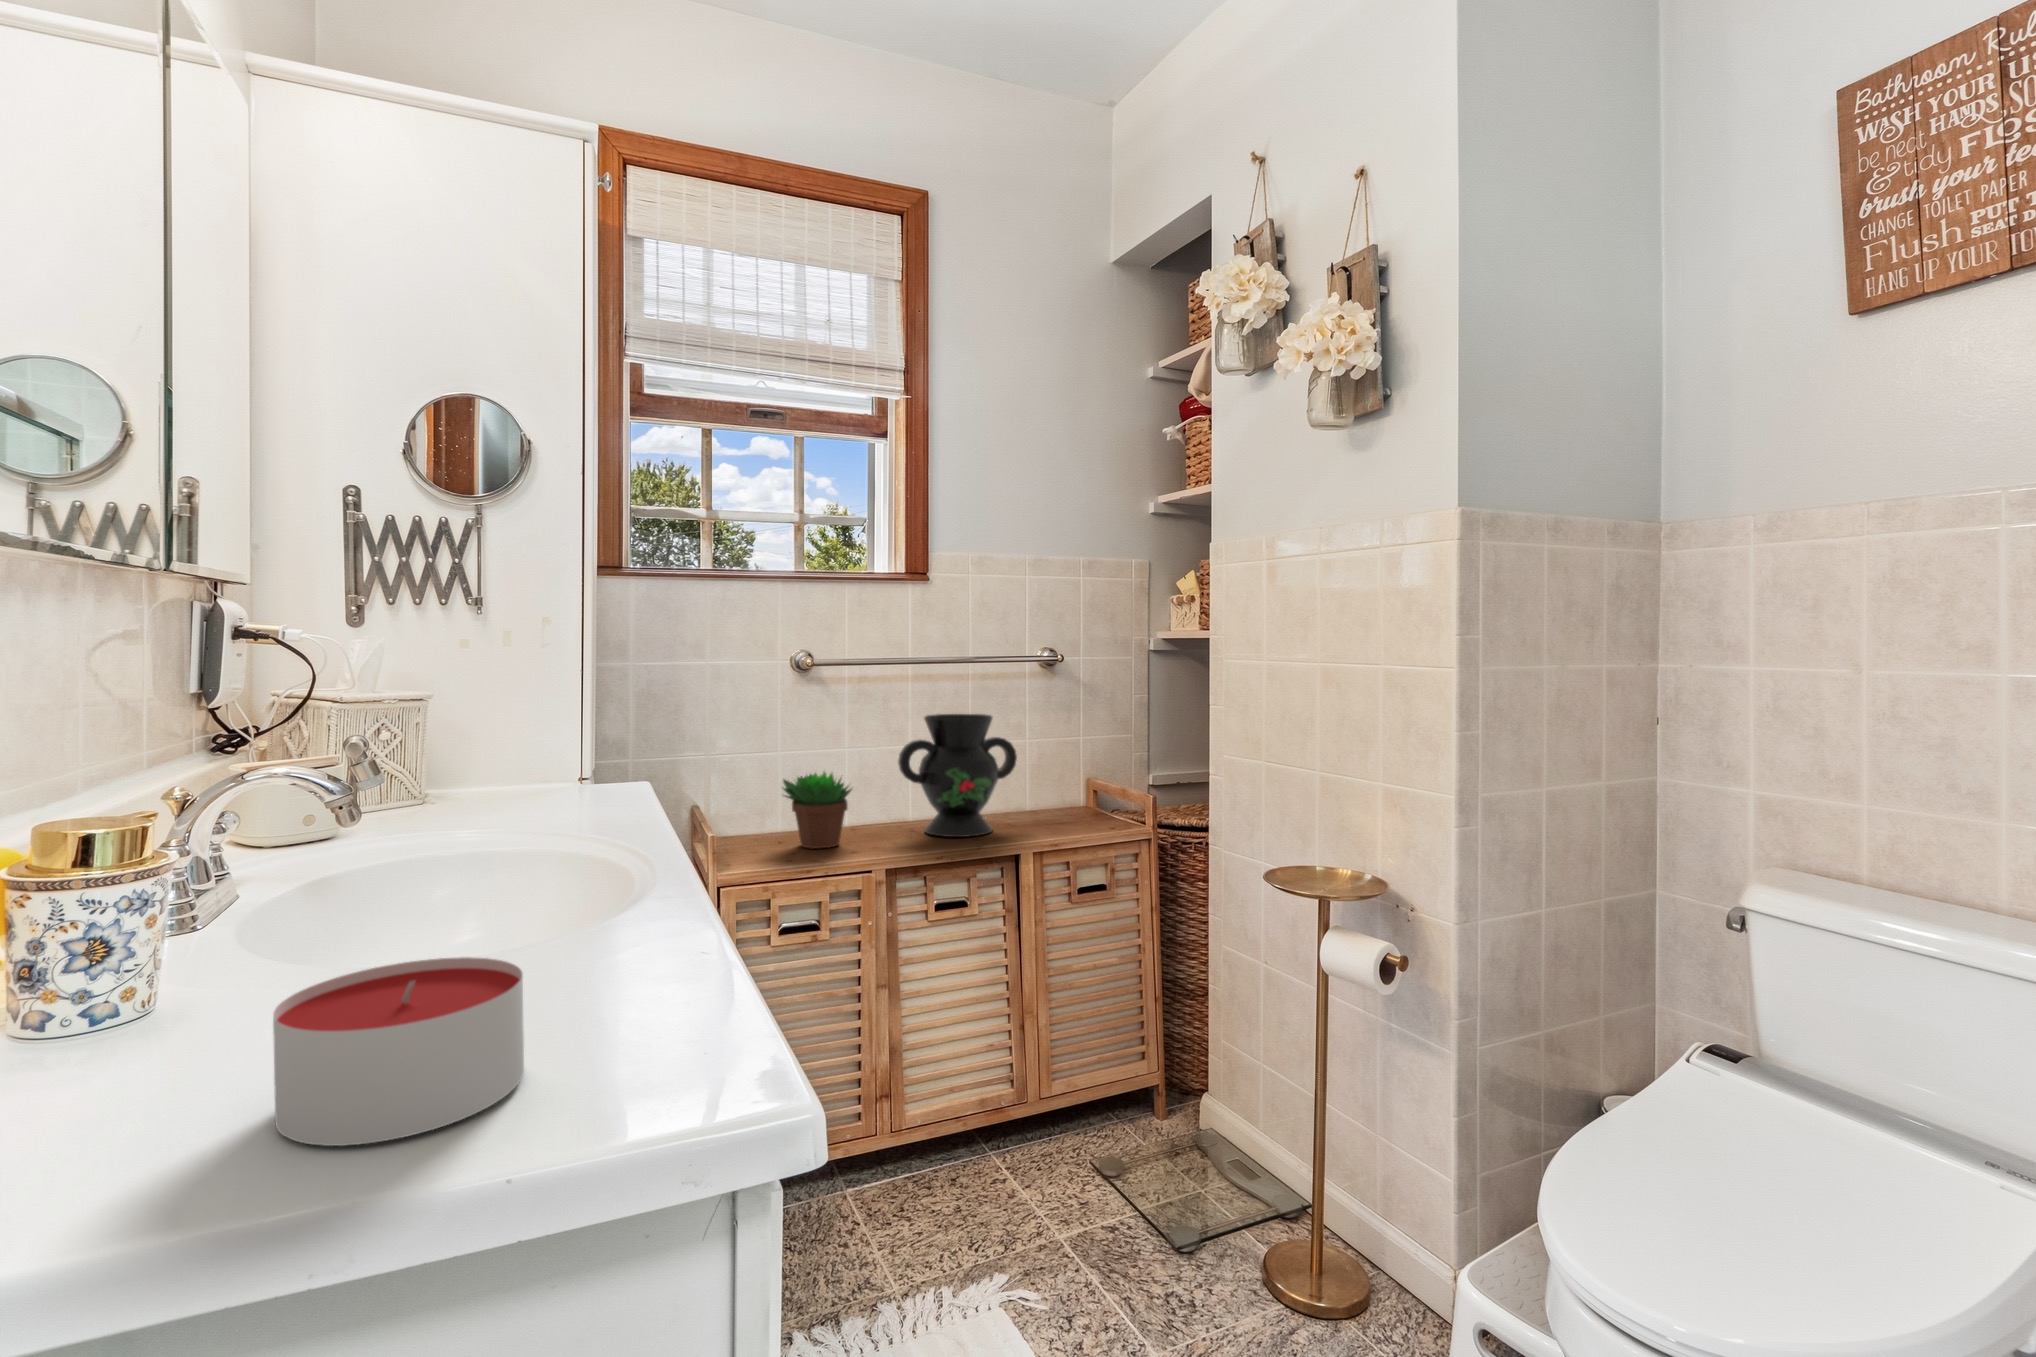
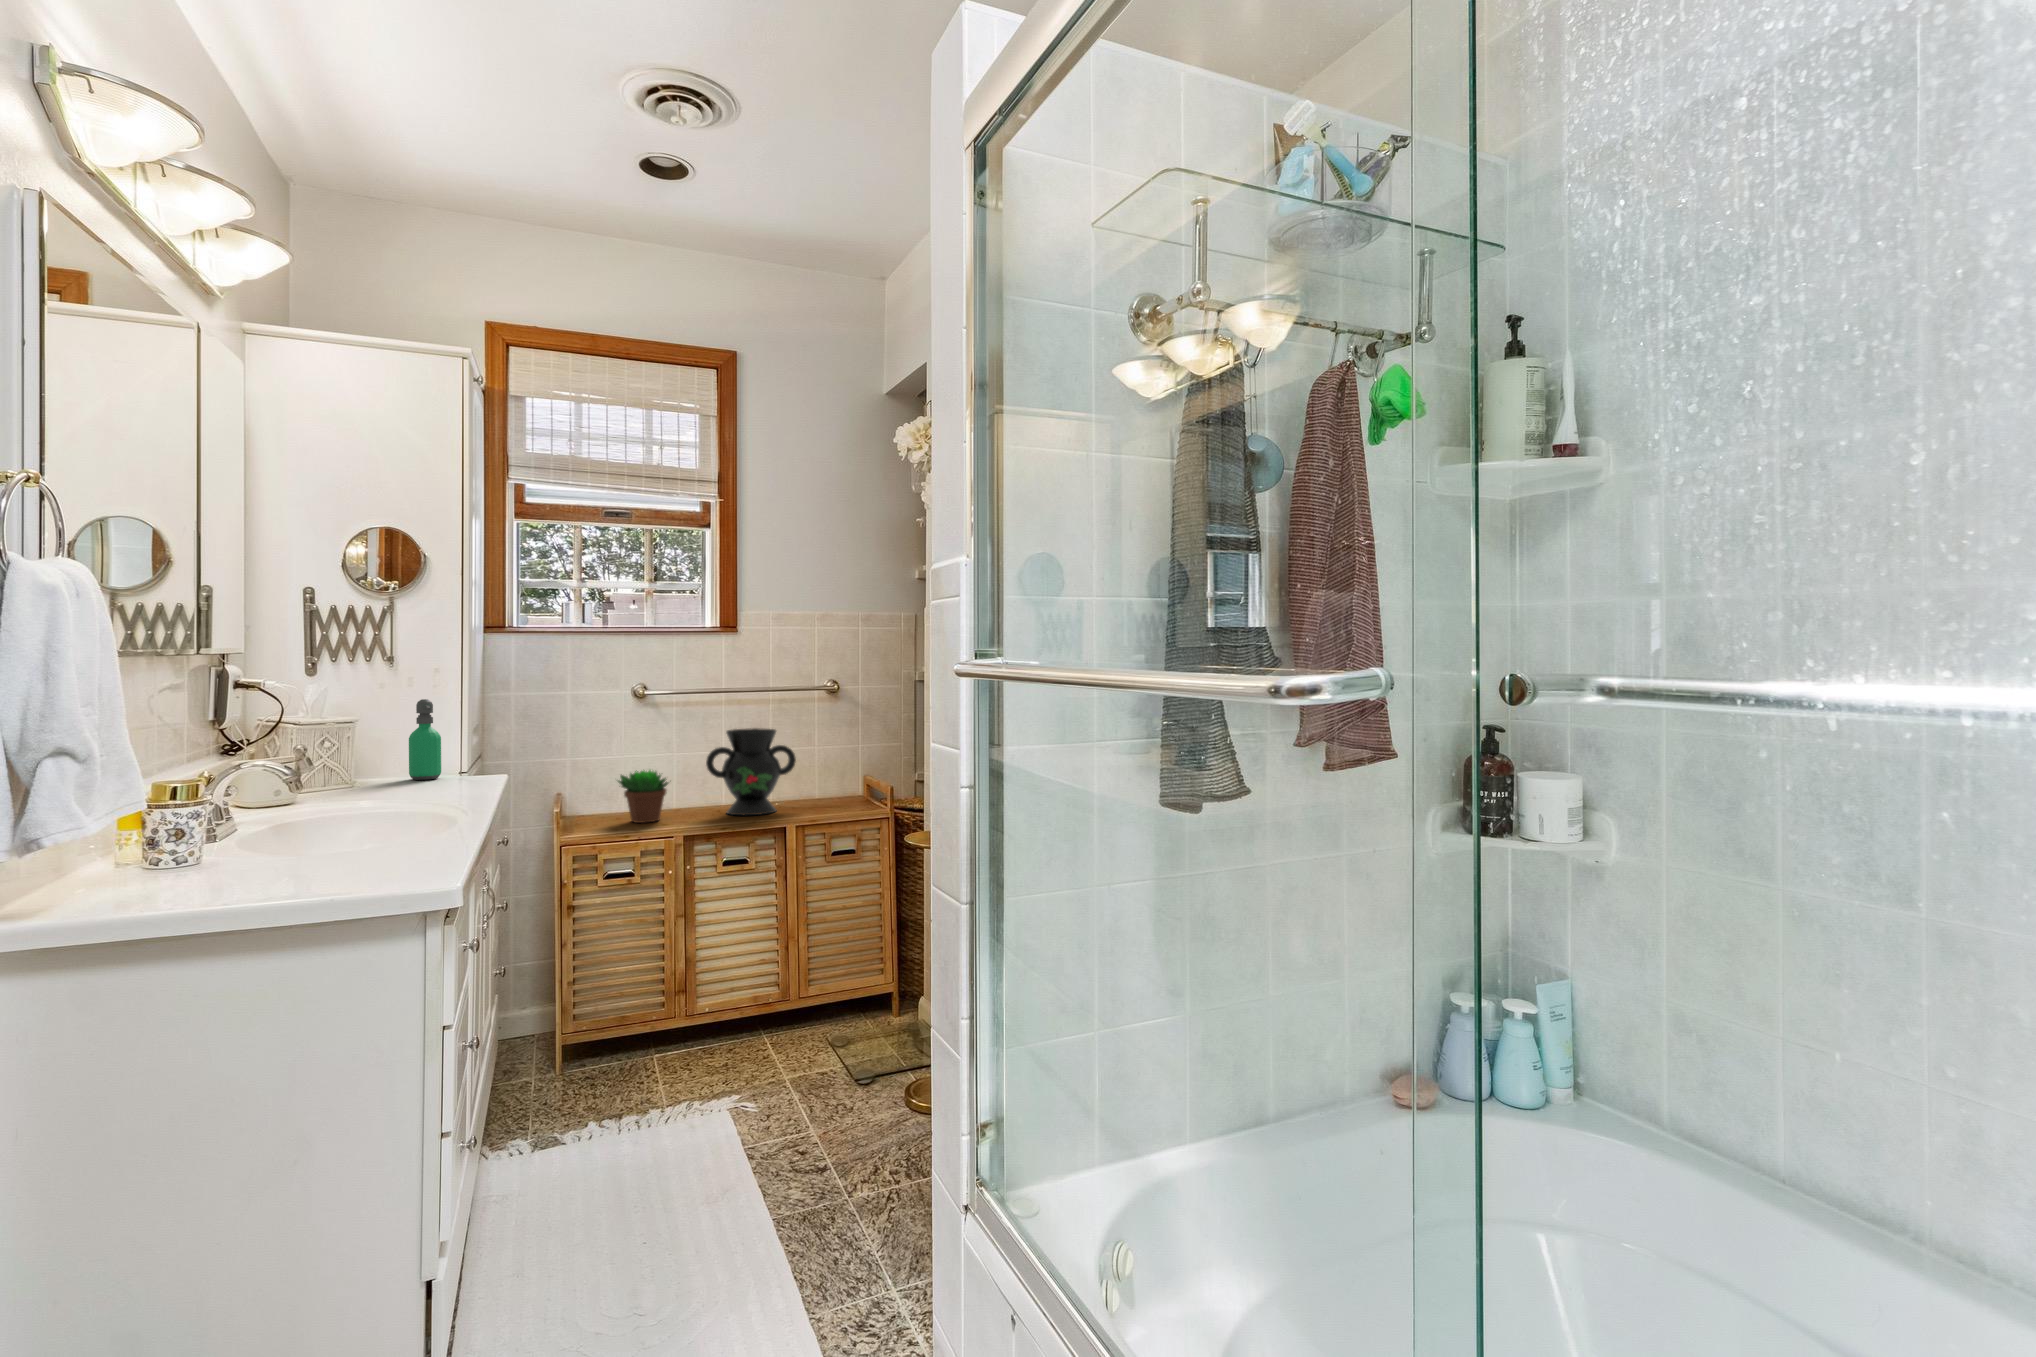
soap dispenser: none [504,665,553,790] -> present [409,699,441,780]
candle: present [273,957,524,1146] -> none [251,836,351,892]

